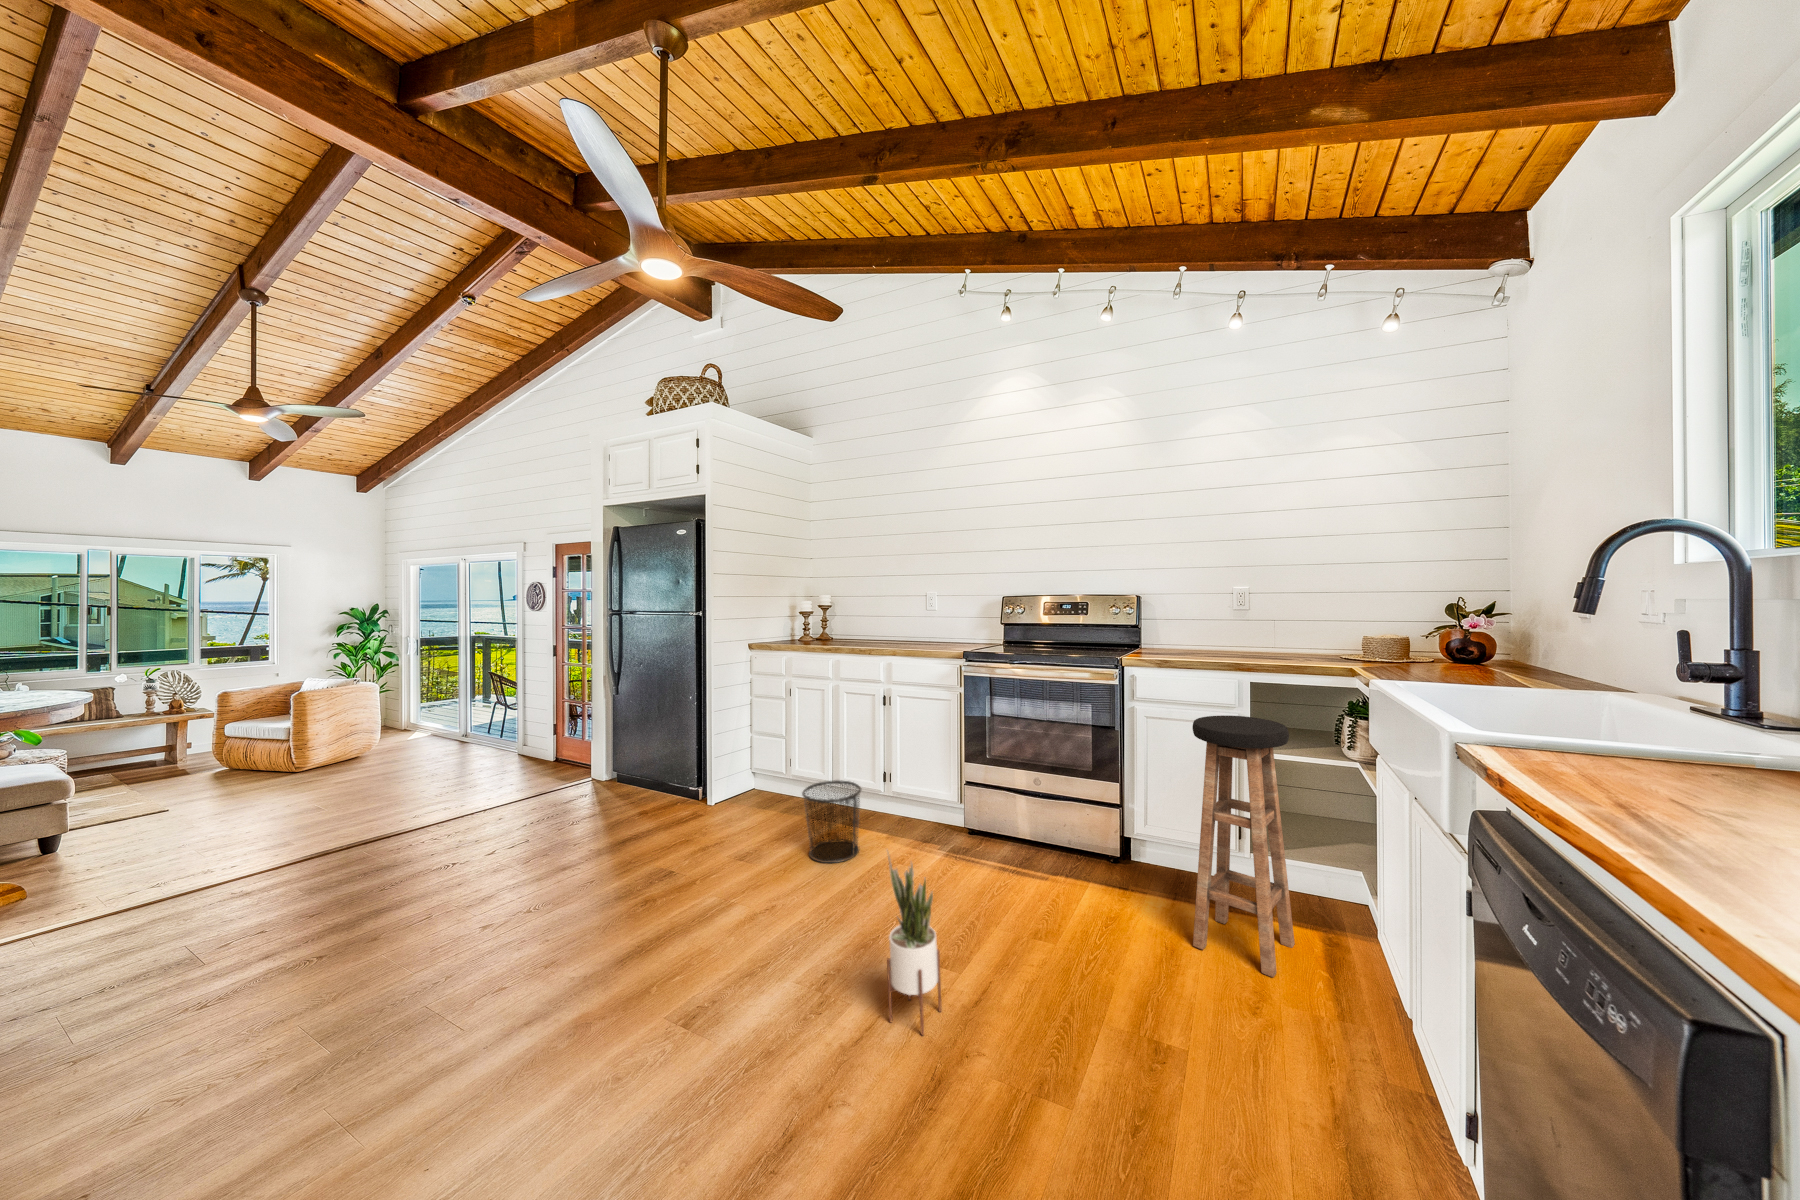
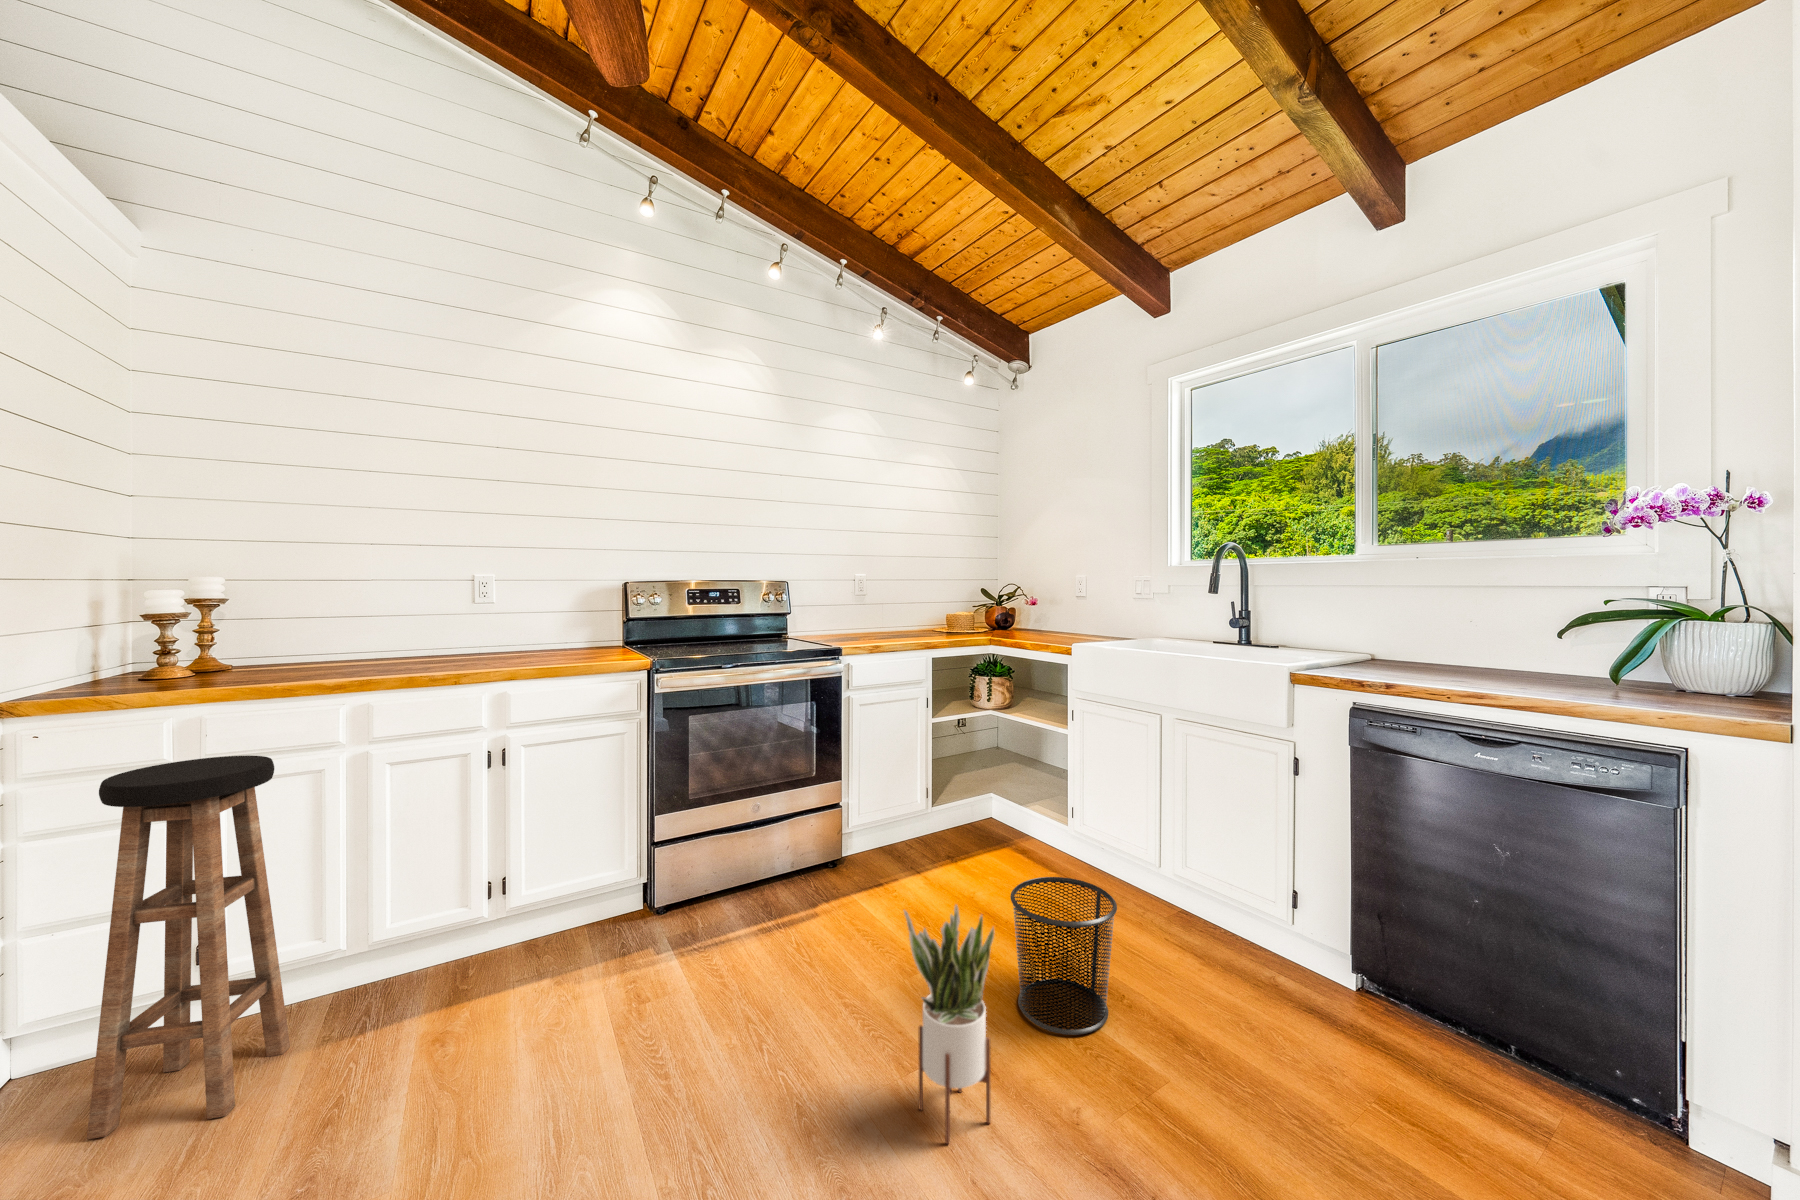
bar stool: present [1193,716,1295,977] -> present [87,756,290,1139]
waste bin: present [802,780,861,863] -> present [1010,877,1117,1035]

